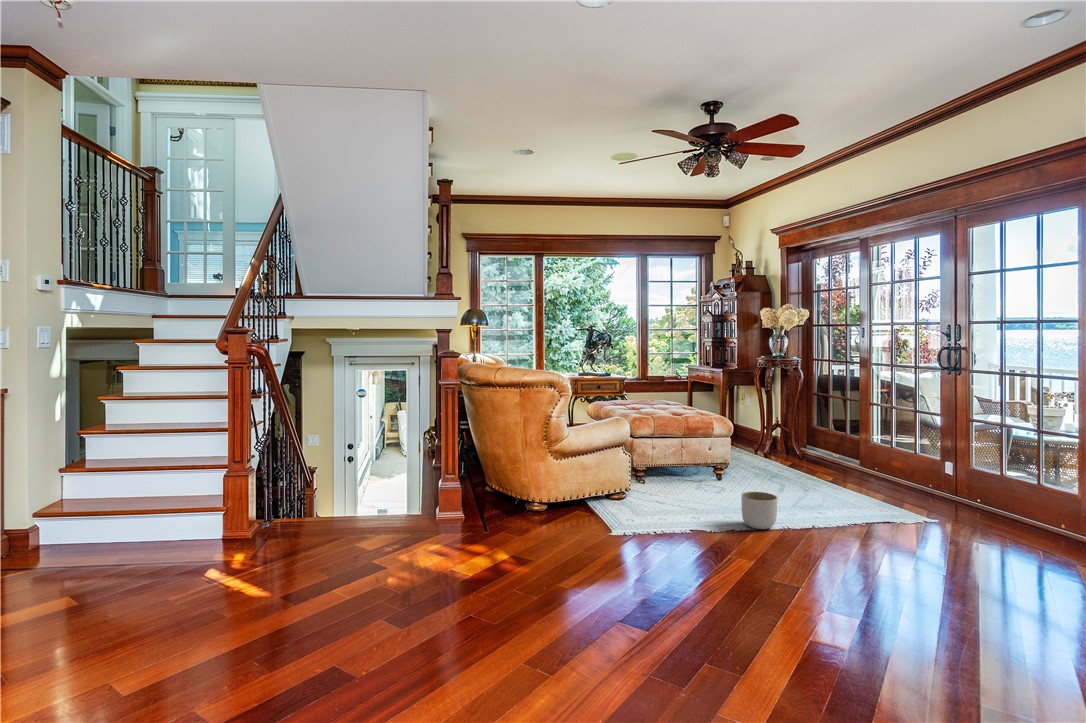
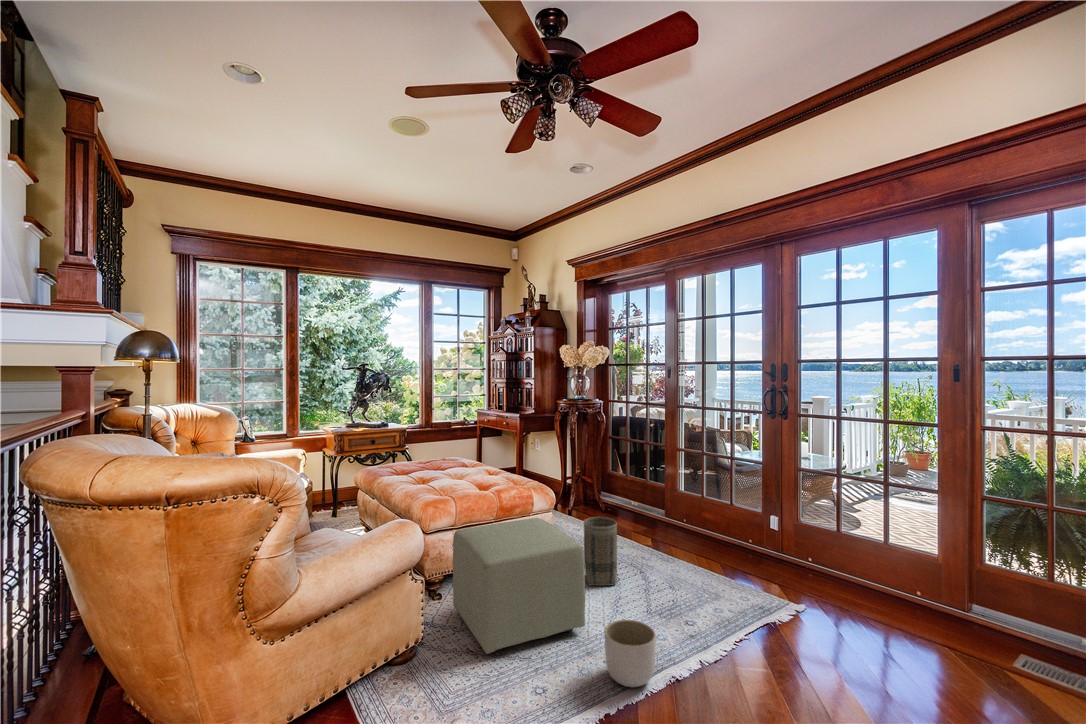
ottoman: none [649,434,739,507] -> present [453,518,585,654]
basket: none [753,442,781,493] -> present [584,517,617,586]

